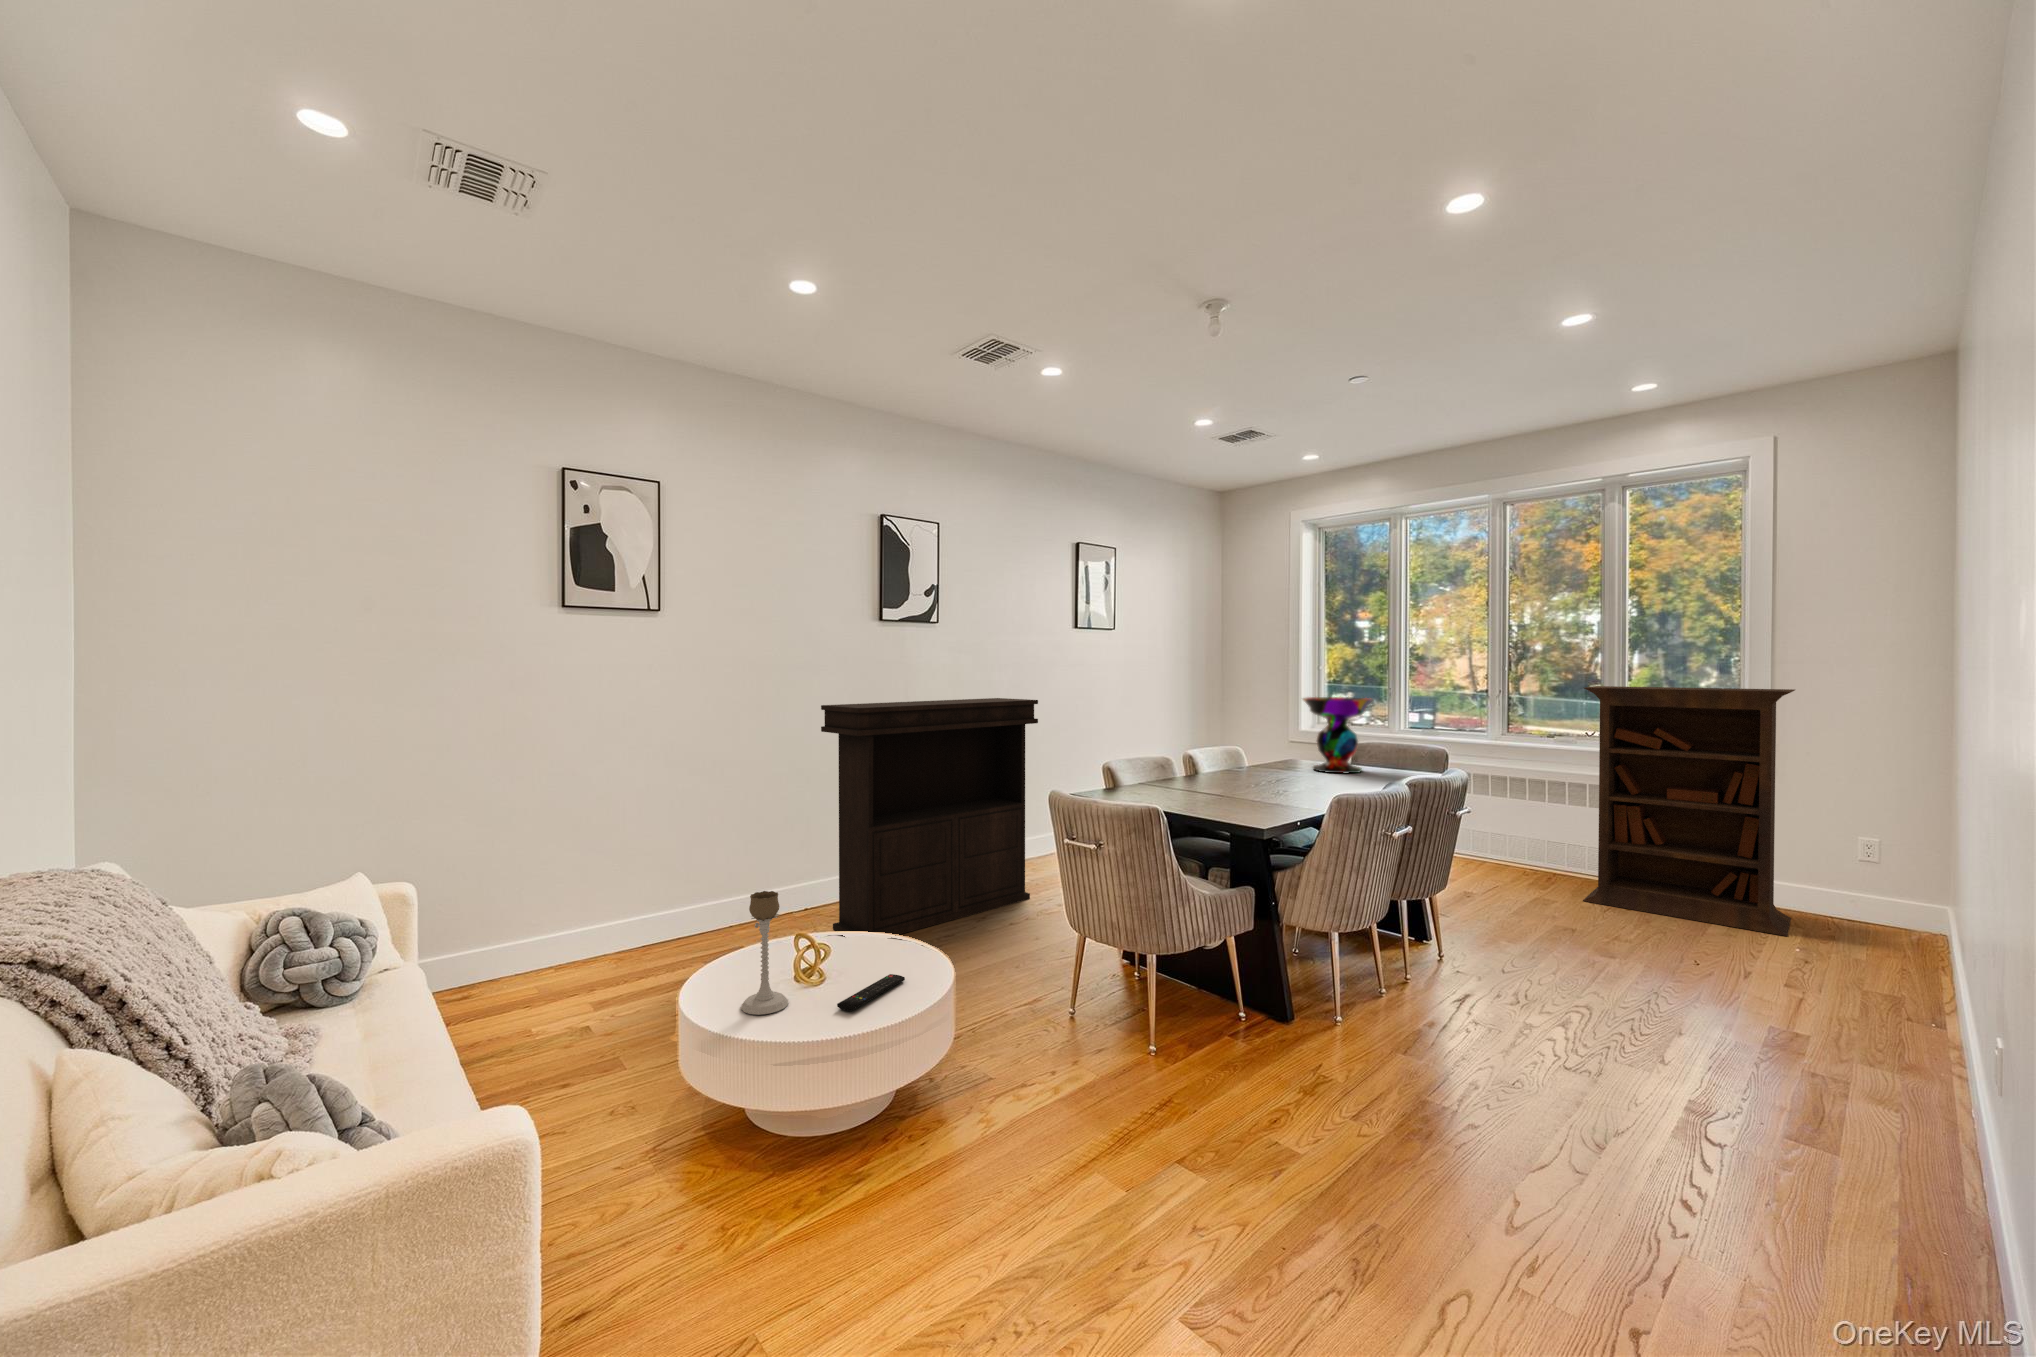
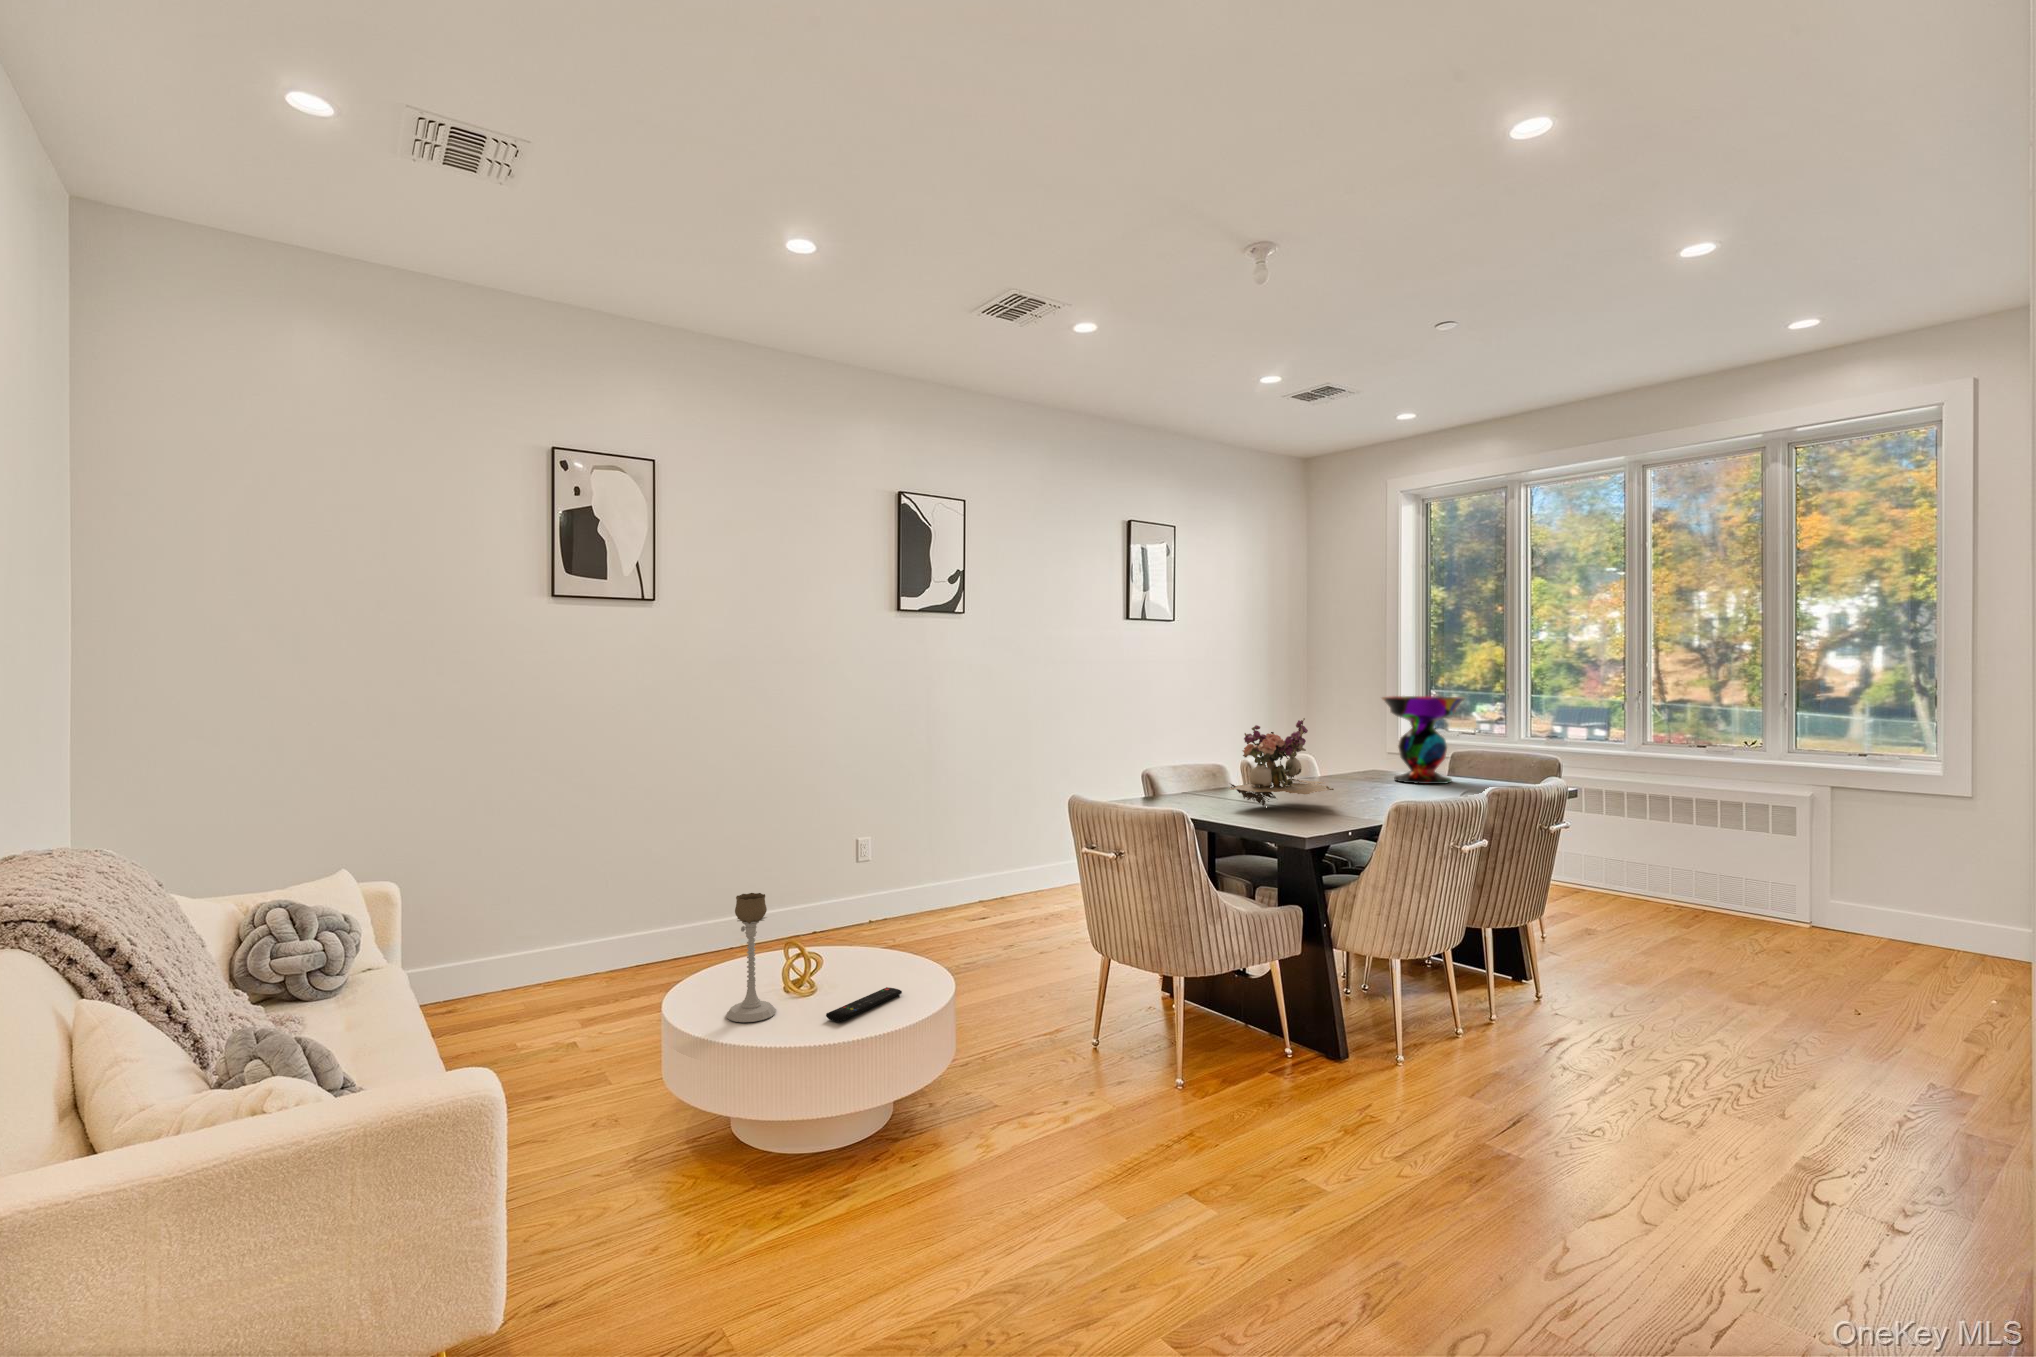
bookcase: present [1583,686,1795,936] -> none [1727,684,1994,984]
console table: present [821,698,1038,936] -> none [832,698,1077,969]
flower arrangement: none [1183,718,1275,797] -> present [1229,718,1334,806]

